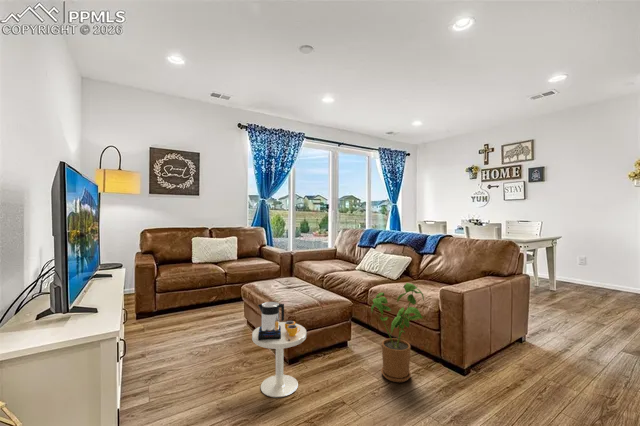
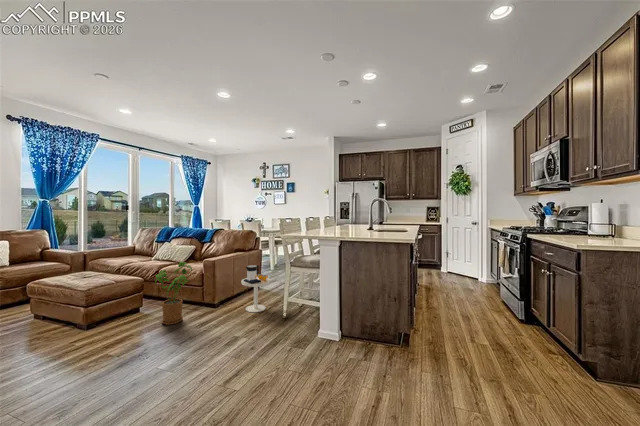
side table: present [252,302,306,397] -> present [241,265,270,312]

